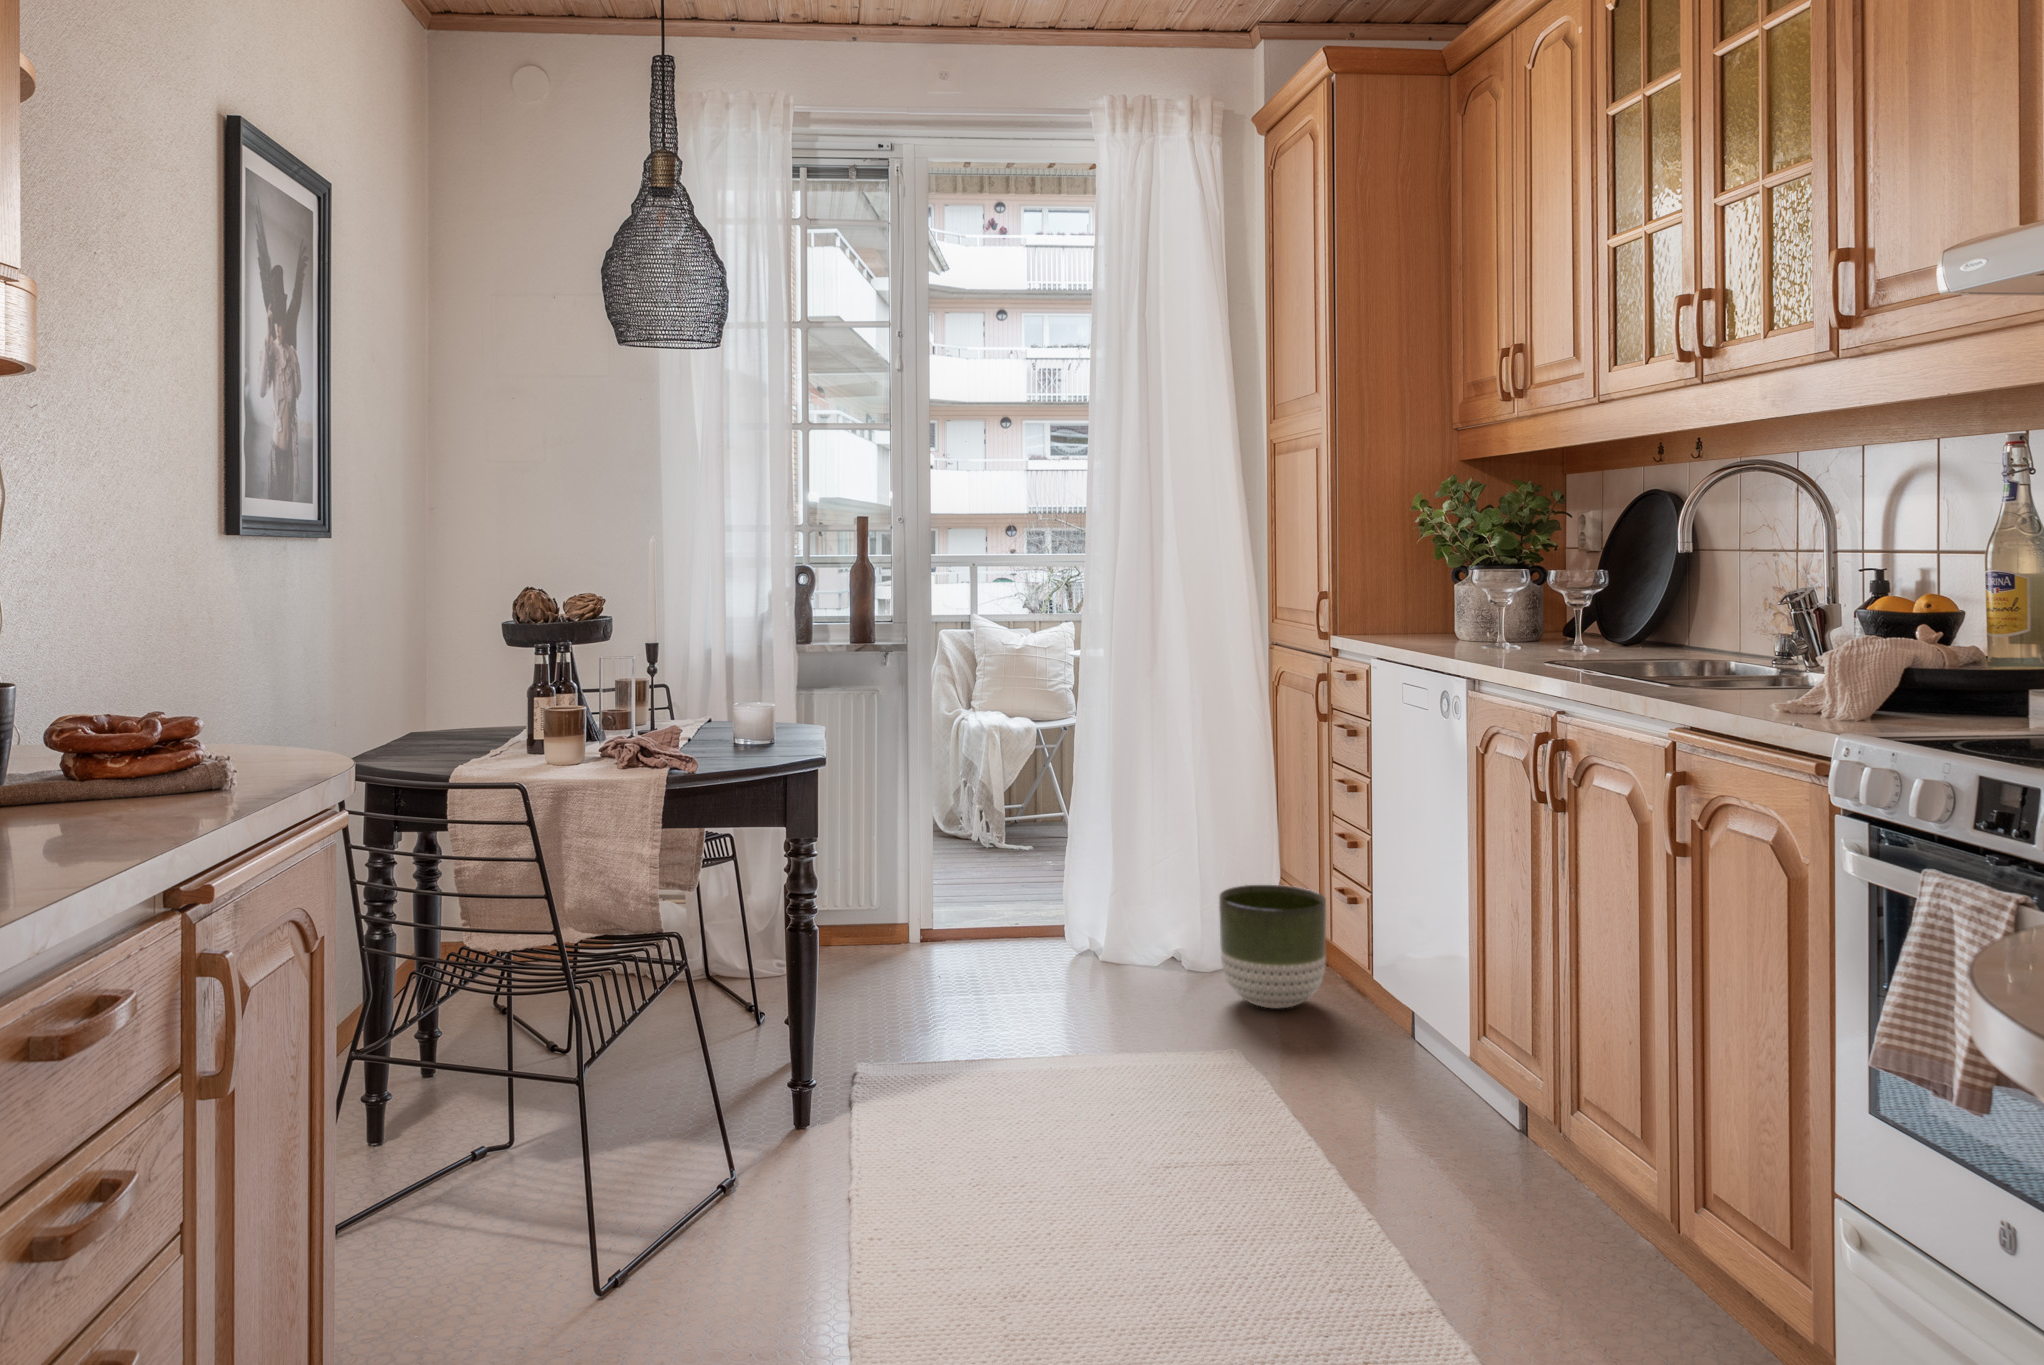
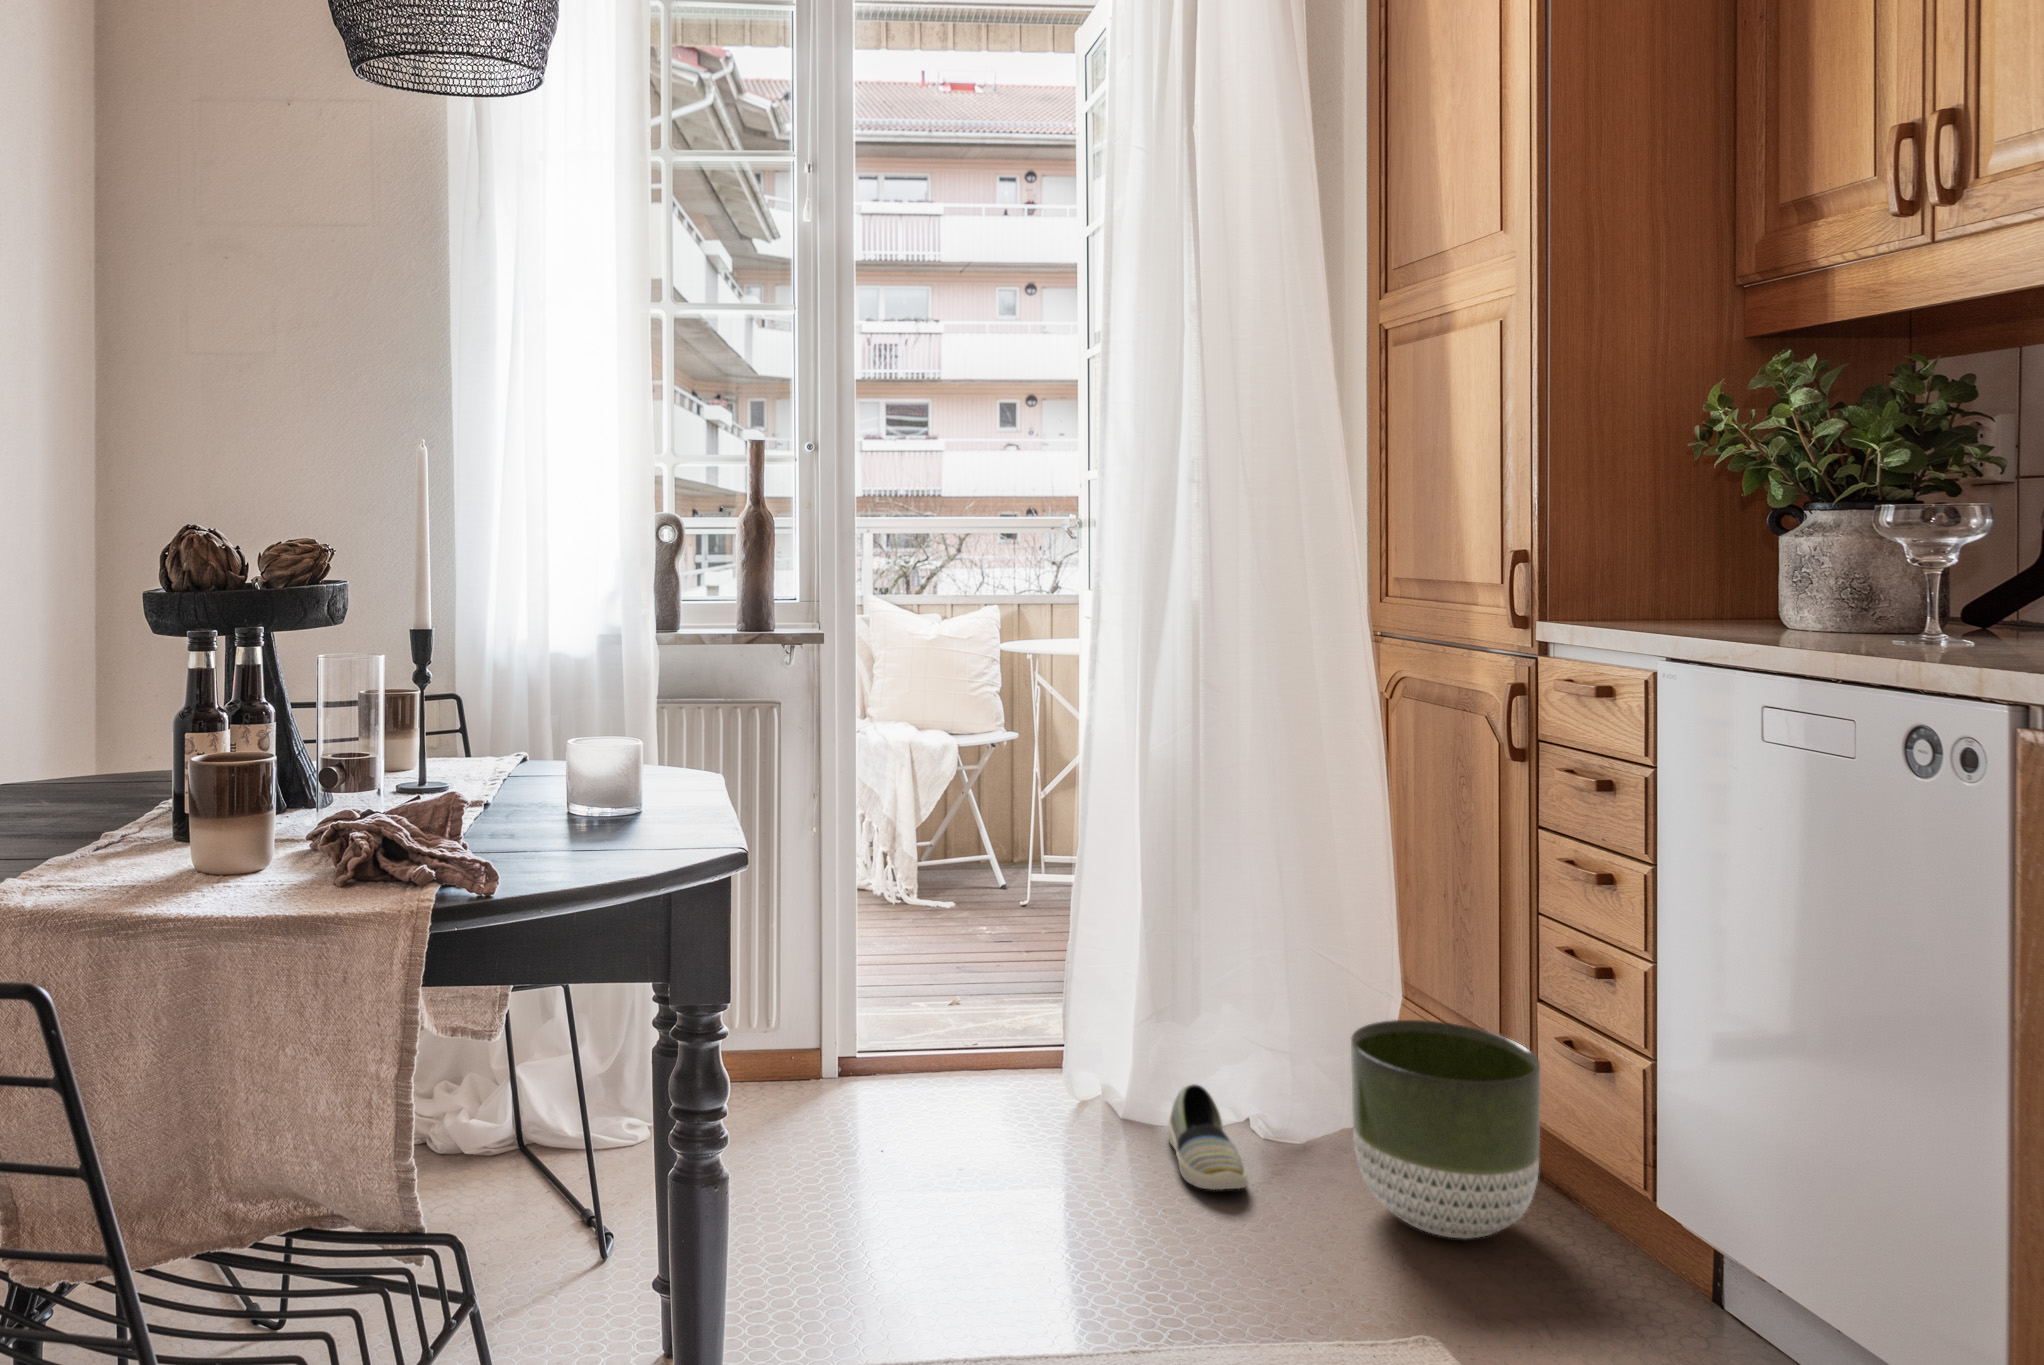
shoe: none [1122,934,1162,989] -> present [1168,1084,1248,1190]

